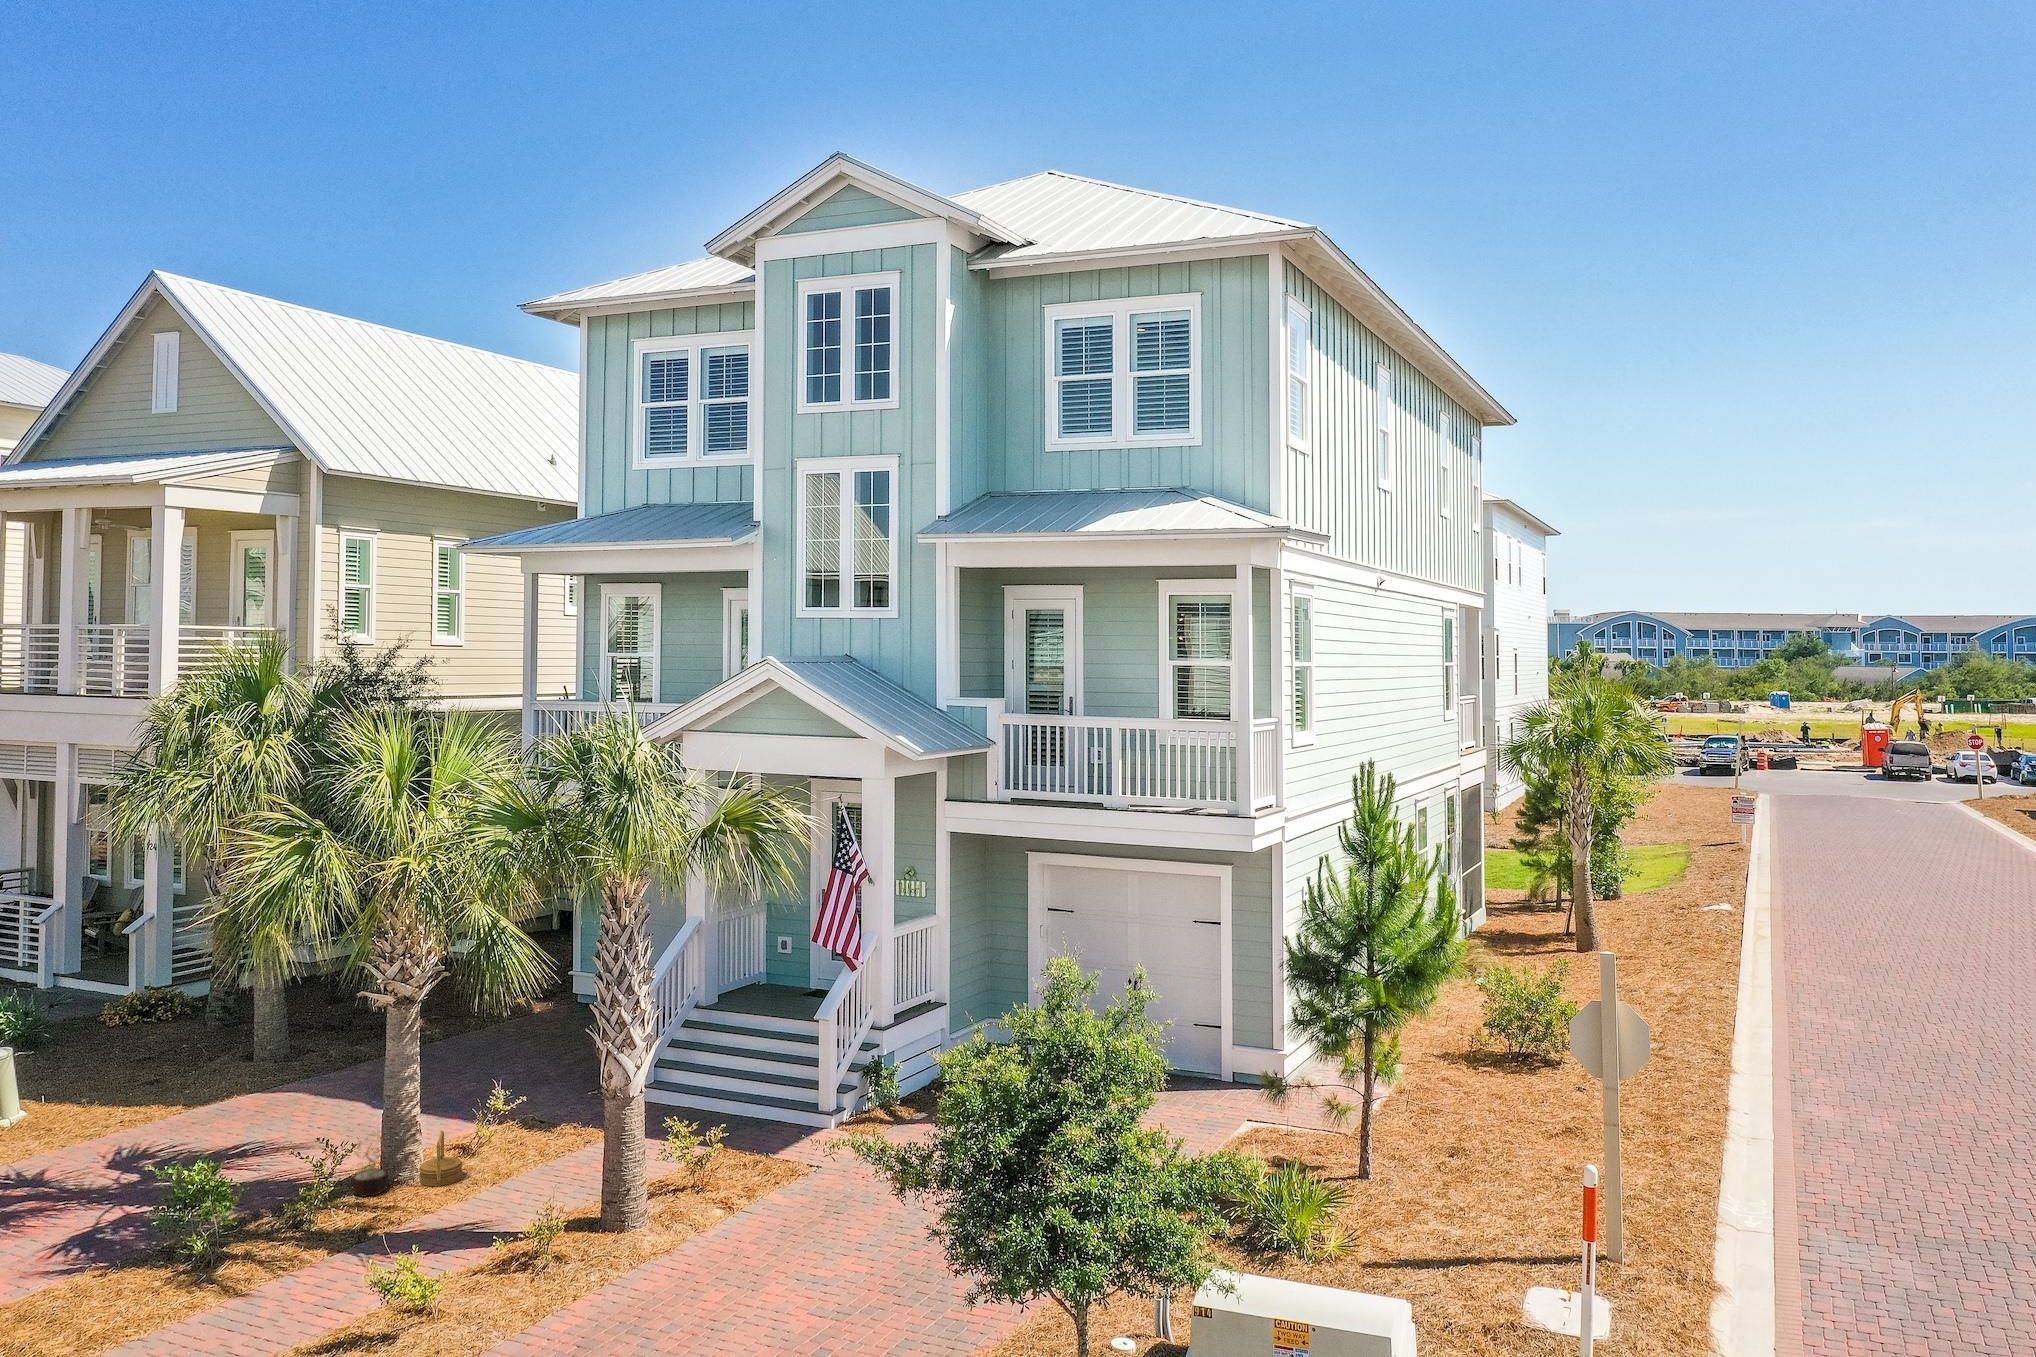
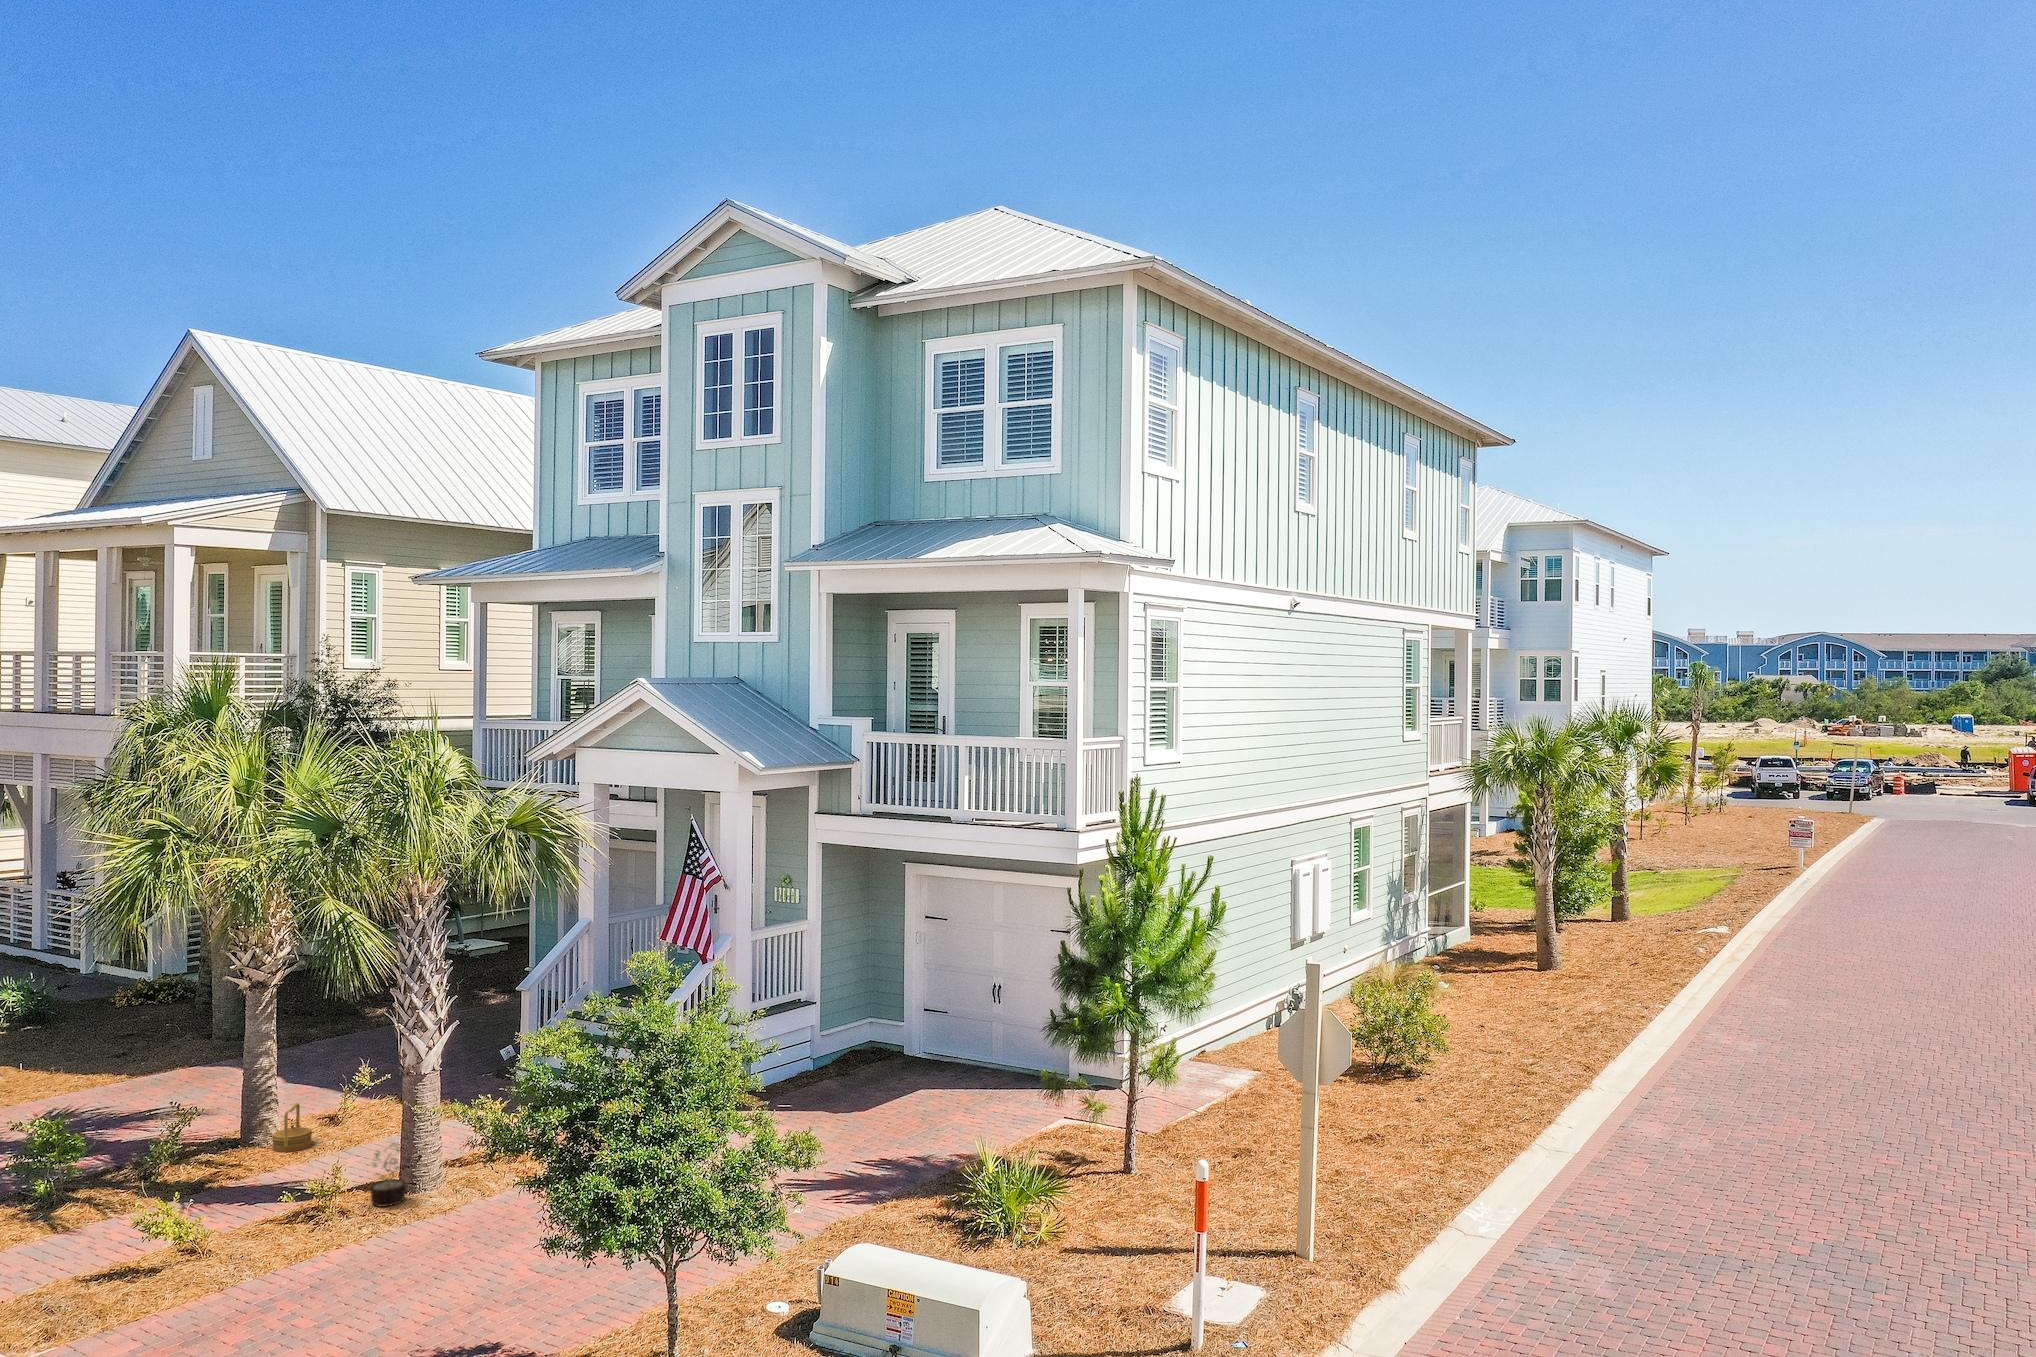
decorative plant: present [352,1132,388,1196] -> present [371,1143,406,1207]

